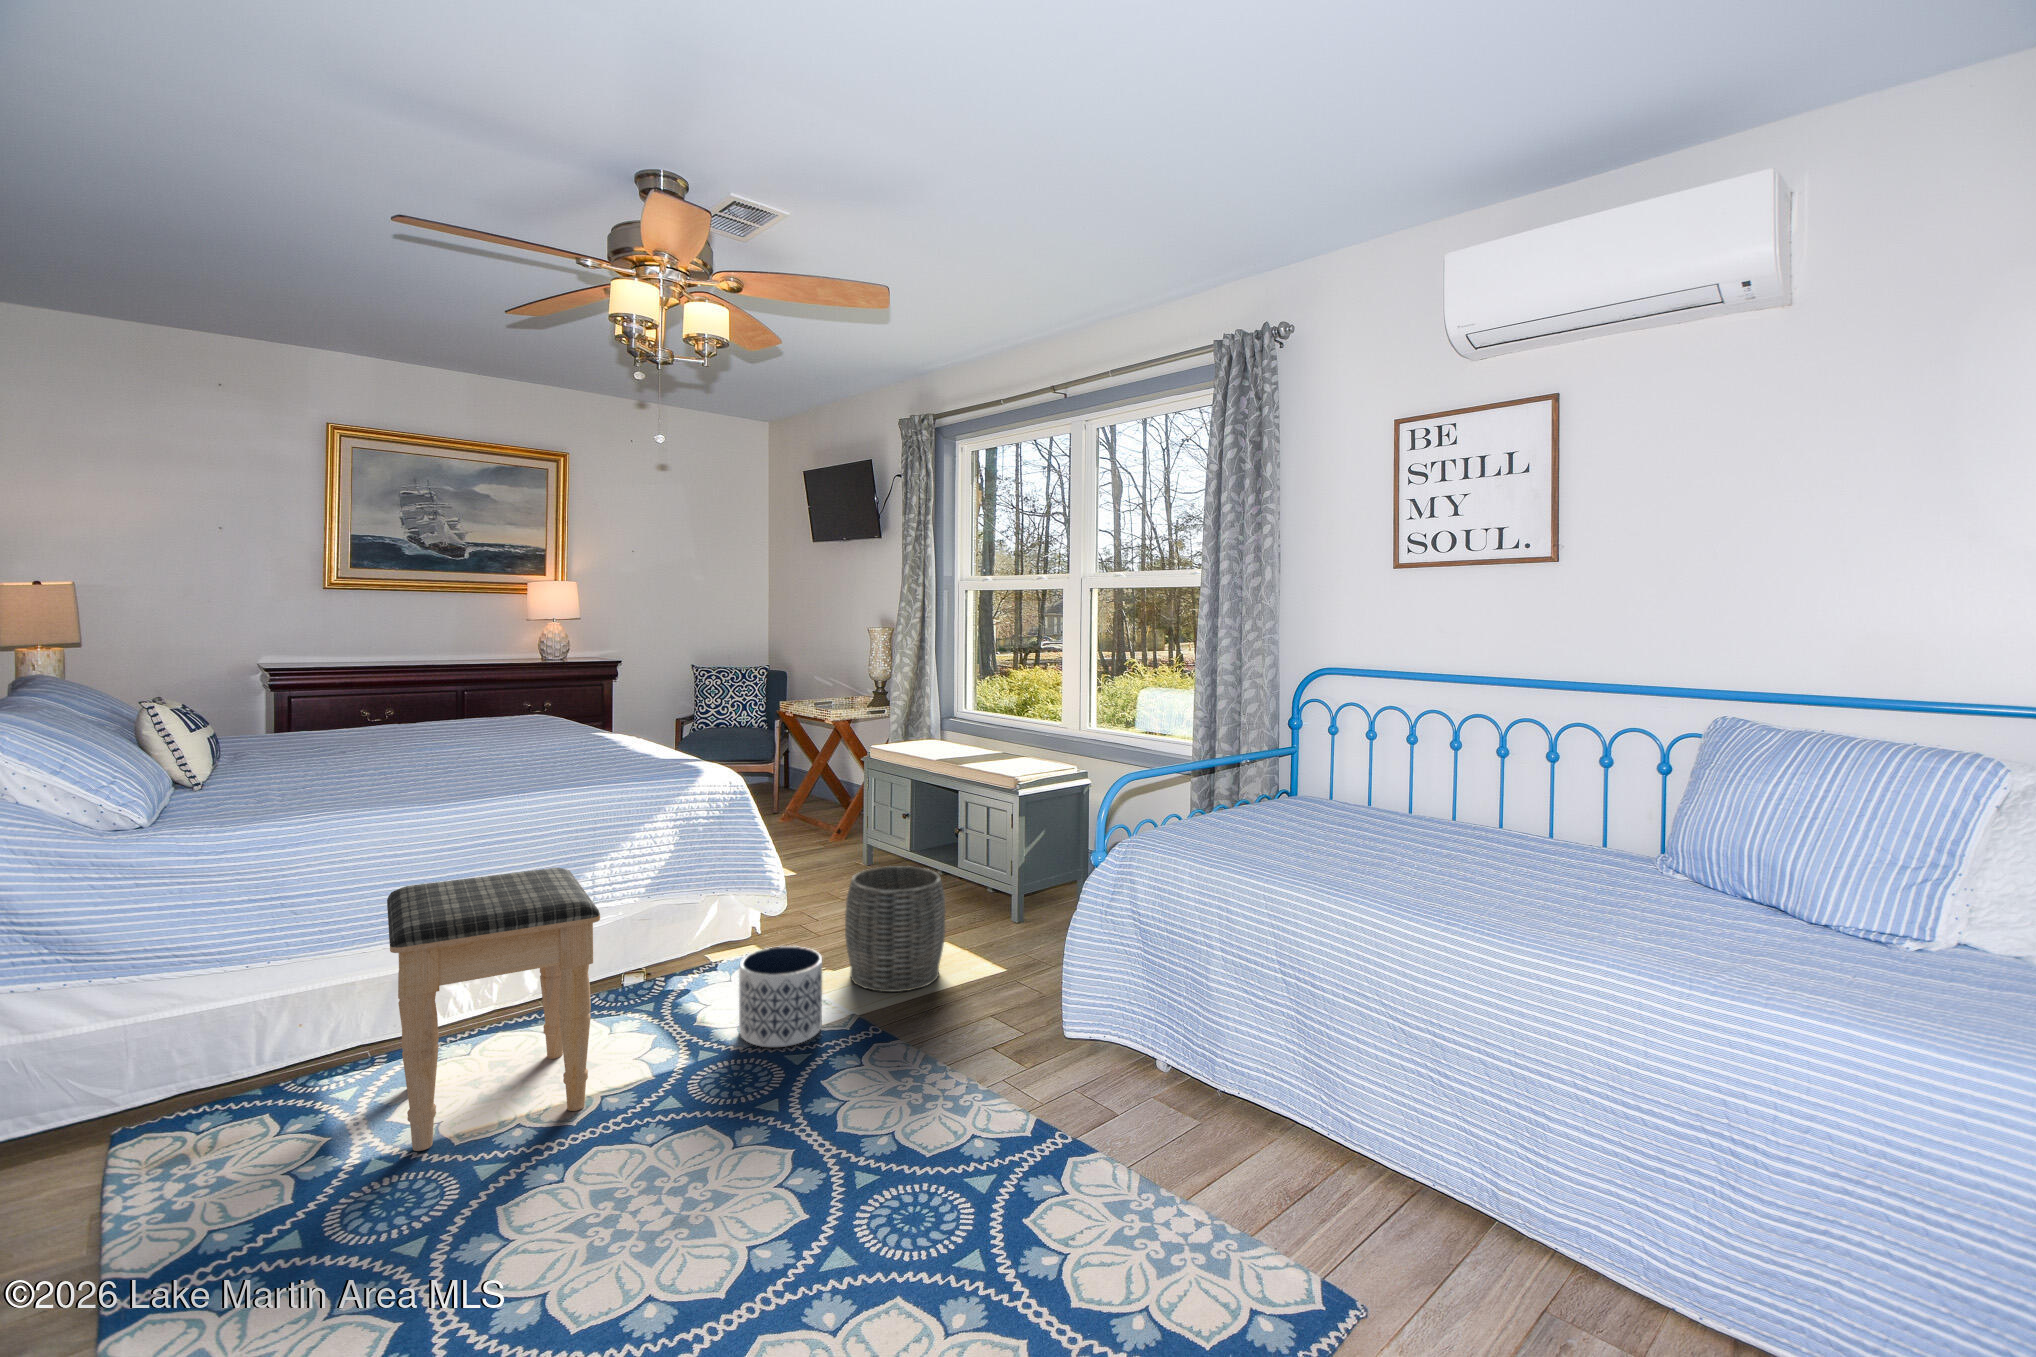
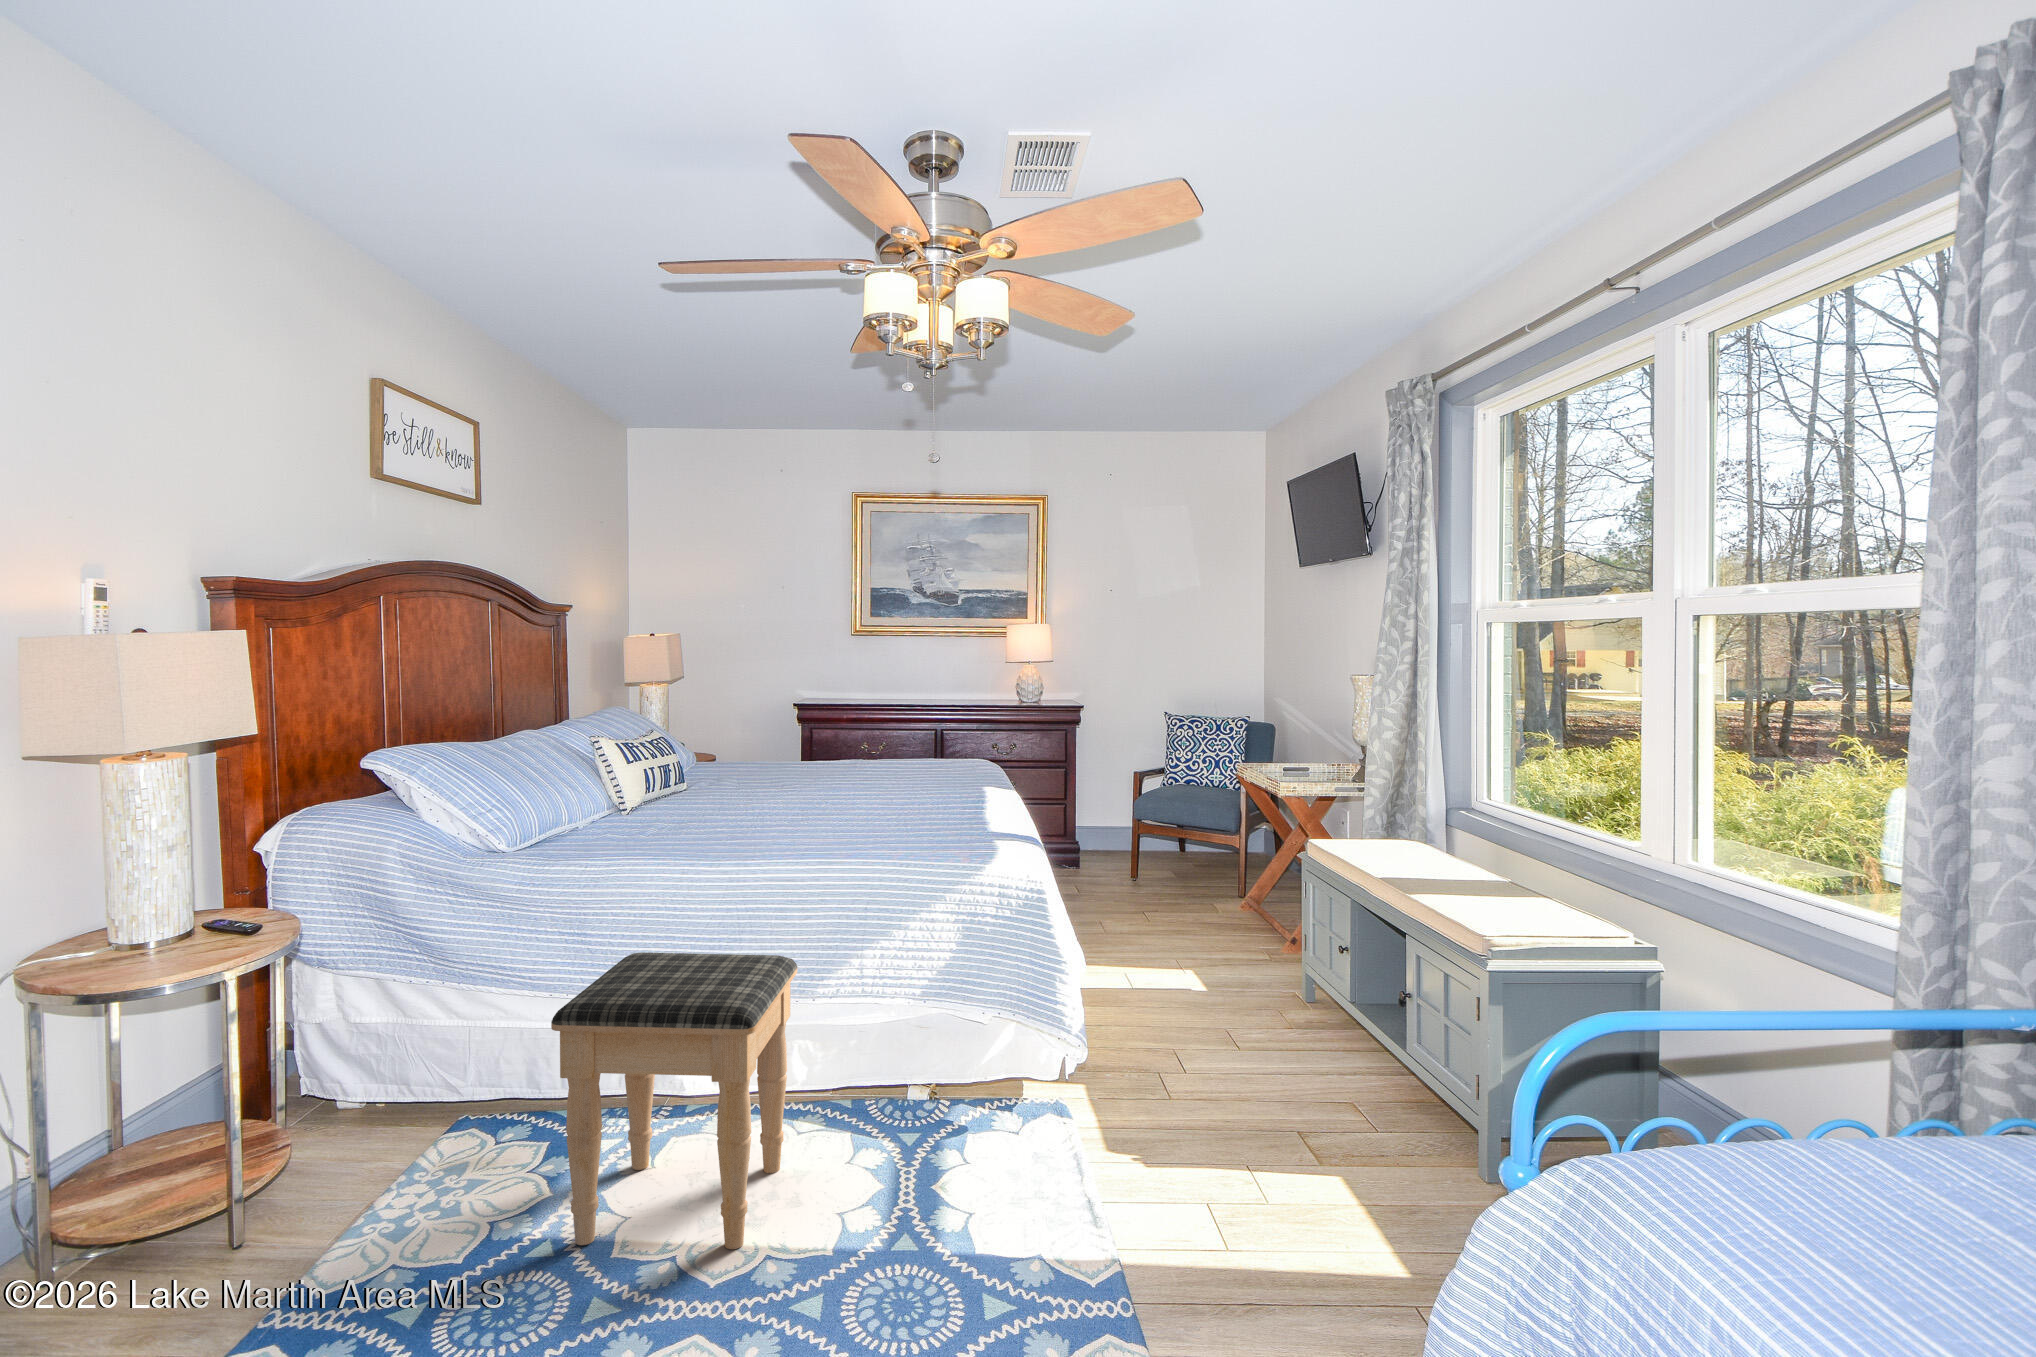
woven basket: present [845,866,945,992] -> none [1136,1016,1277,1206]
planter: present [739,946,822,1047] -> none [952,1101,1058,1242]

